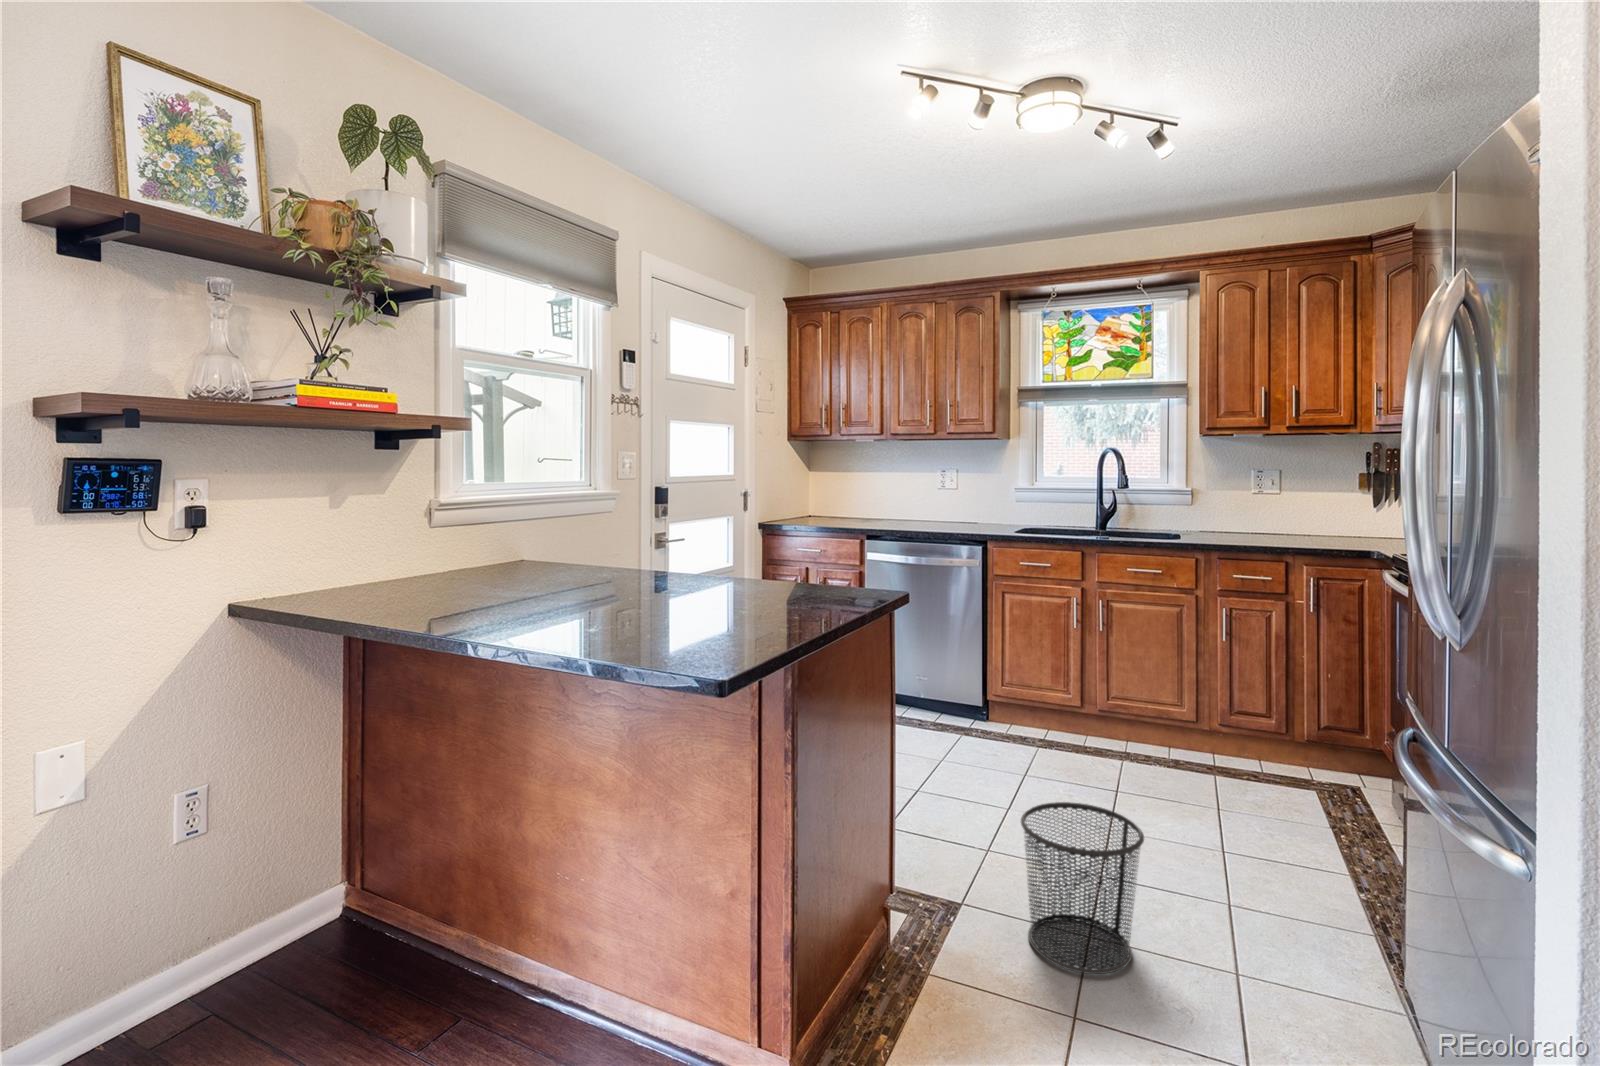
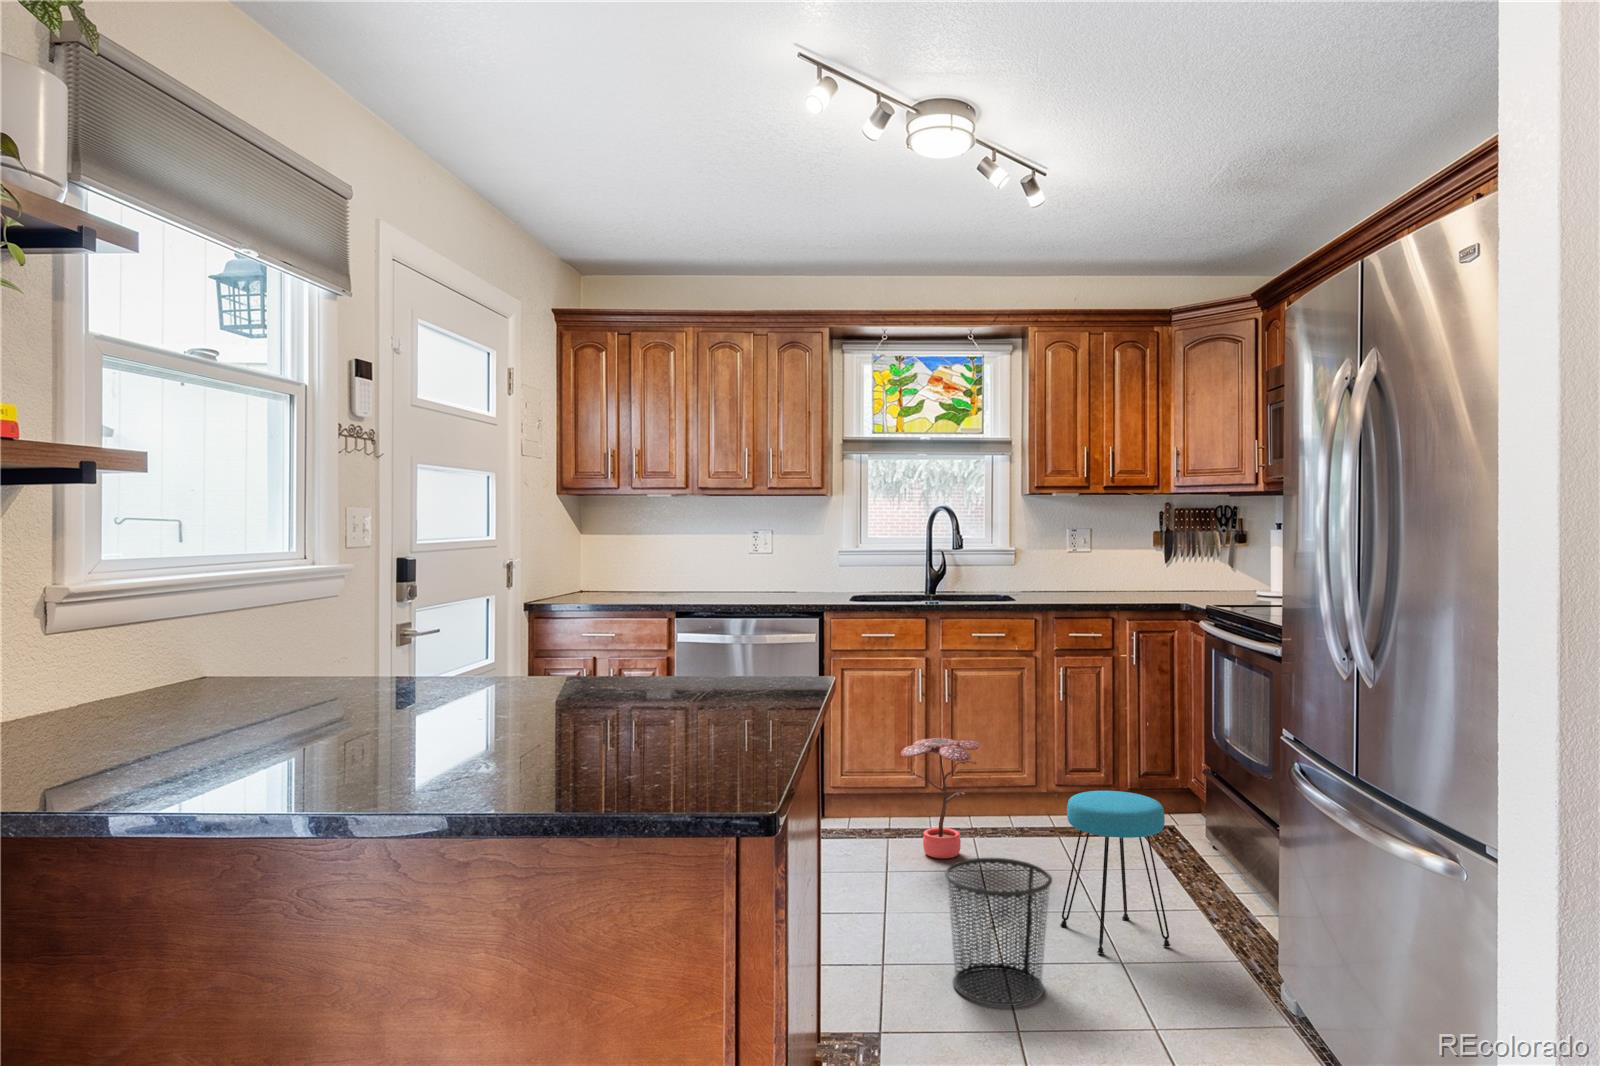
potted plant: none [1036,668,1121,786] -> present [901,738,980,859]
stool: none [1179,742,1311,929] -> present [1060,791,1170,954]

